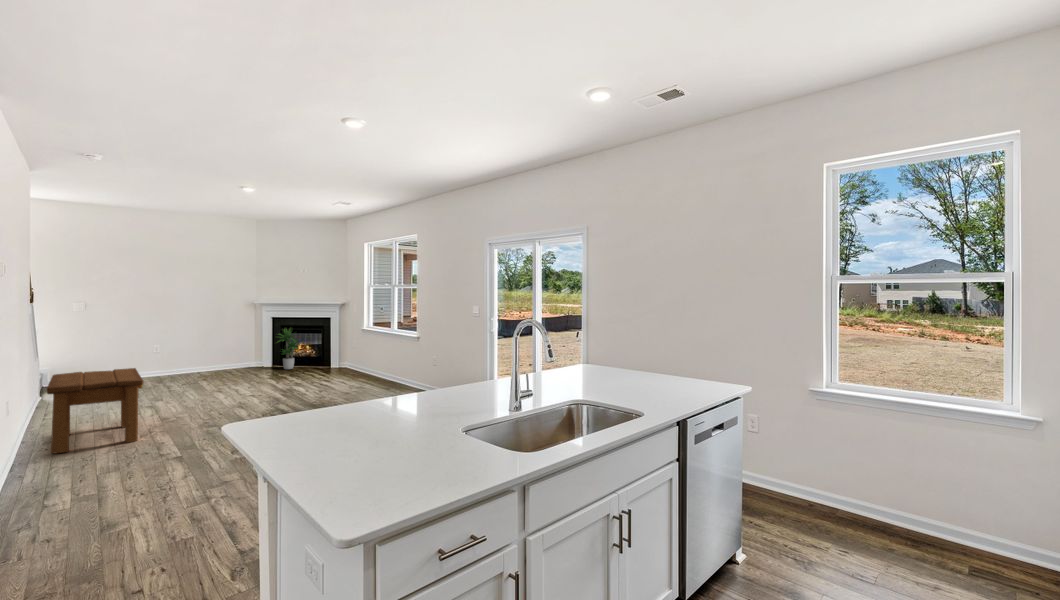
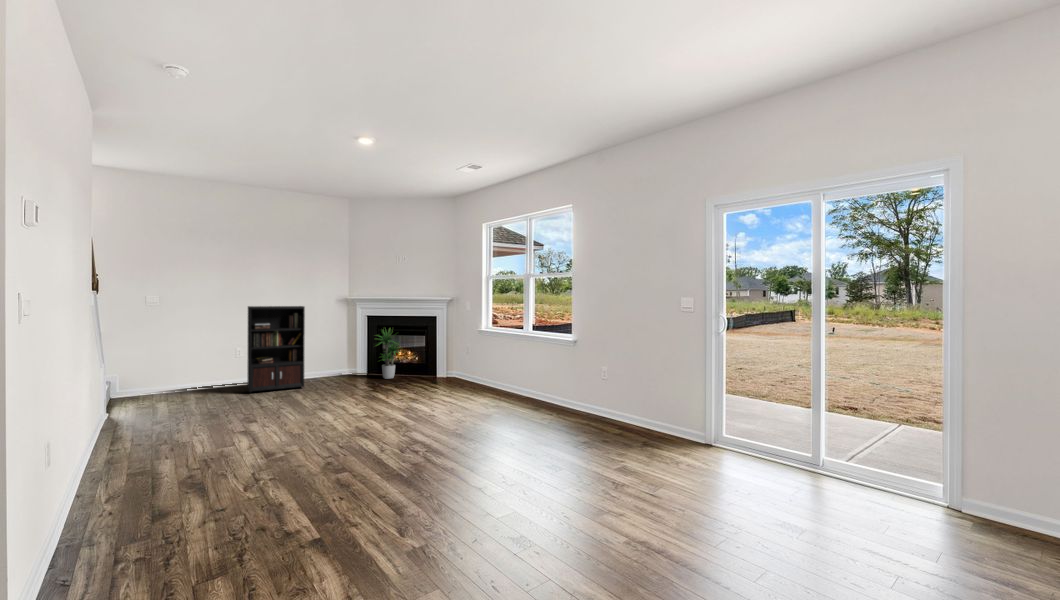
bookcase: none [163,311,221,381] -> present [247,306,305,392]
side table: present [47,368,144,453] -> none [116,383,252,521]

